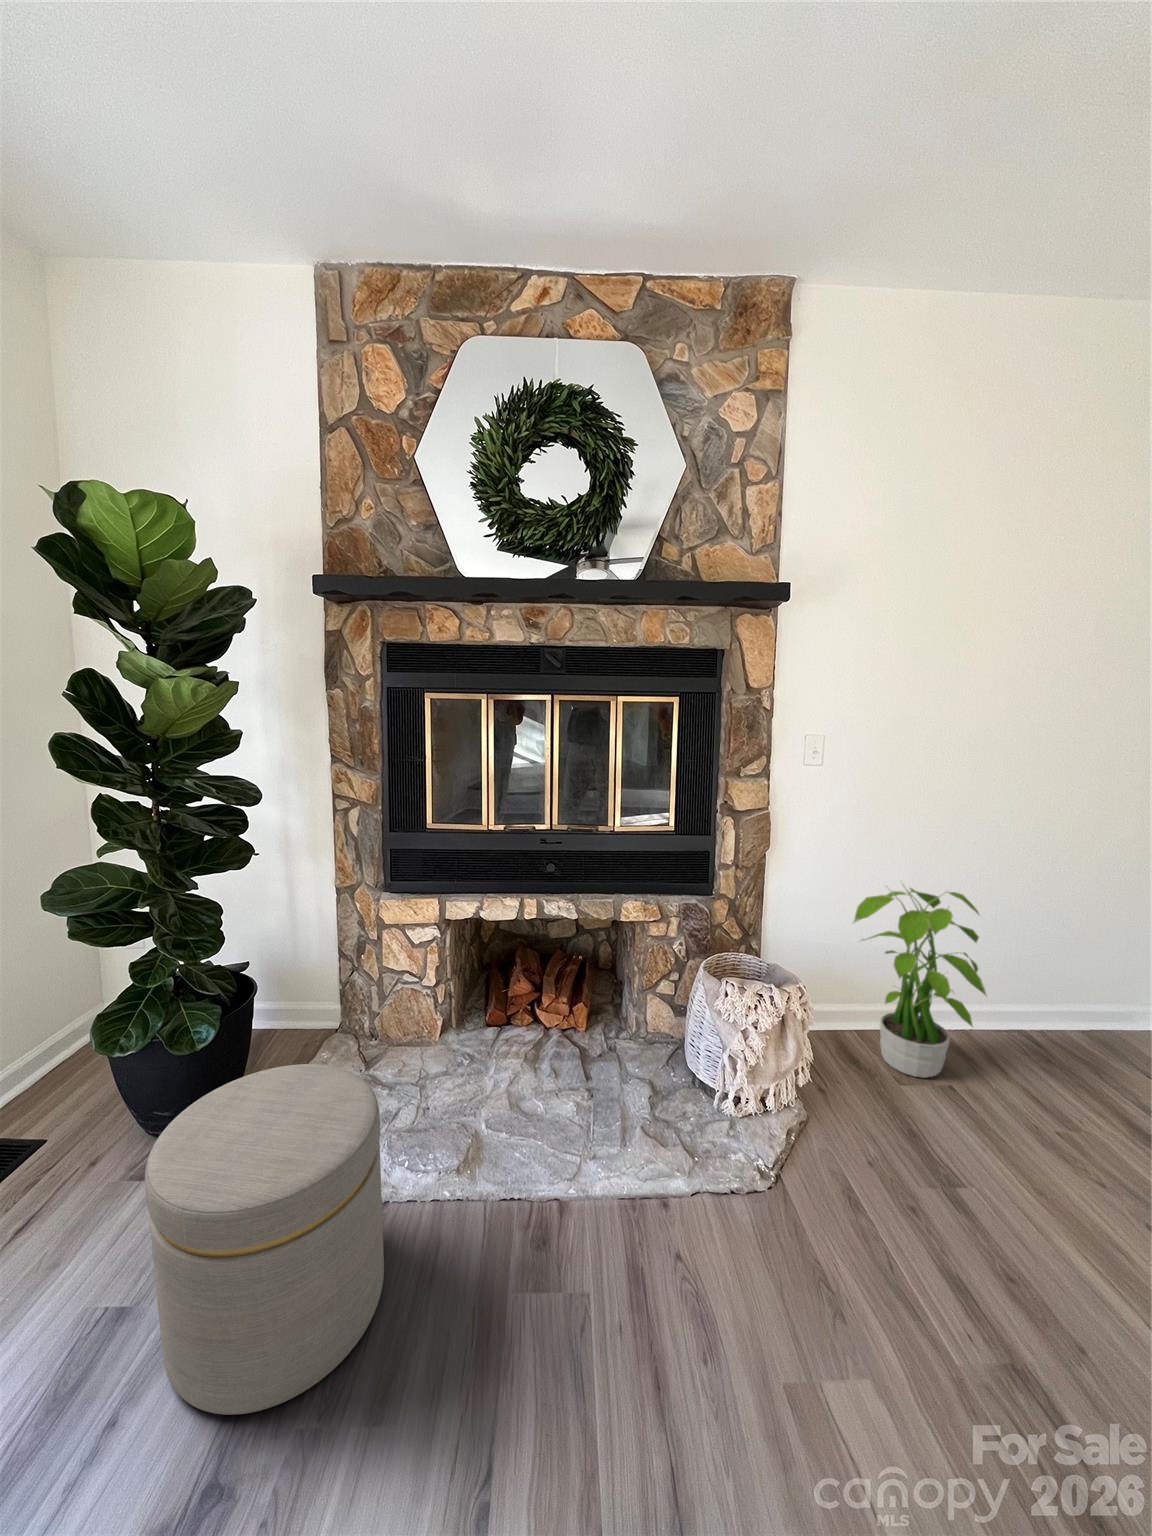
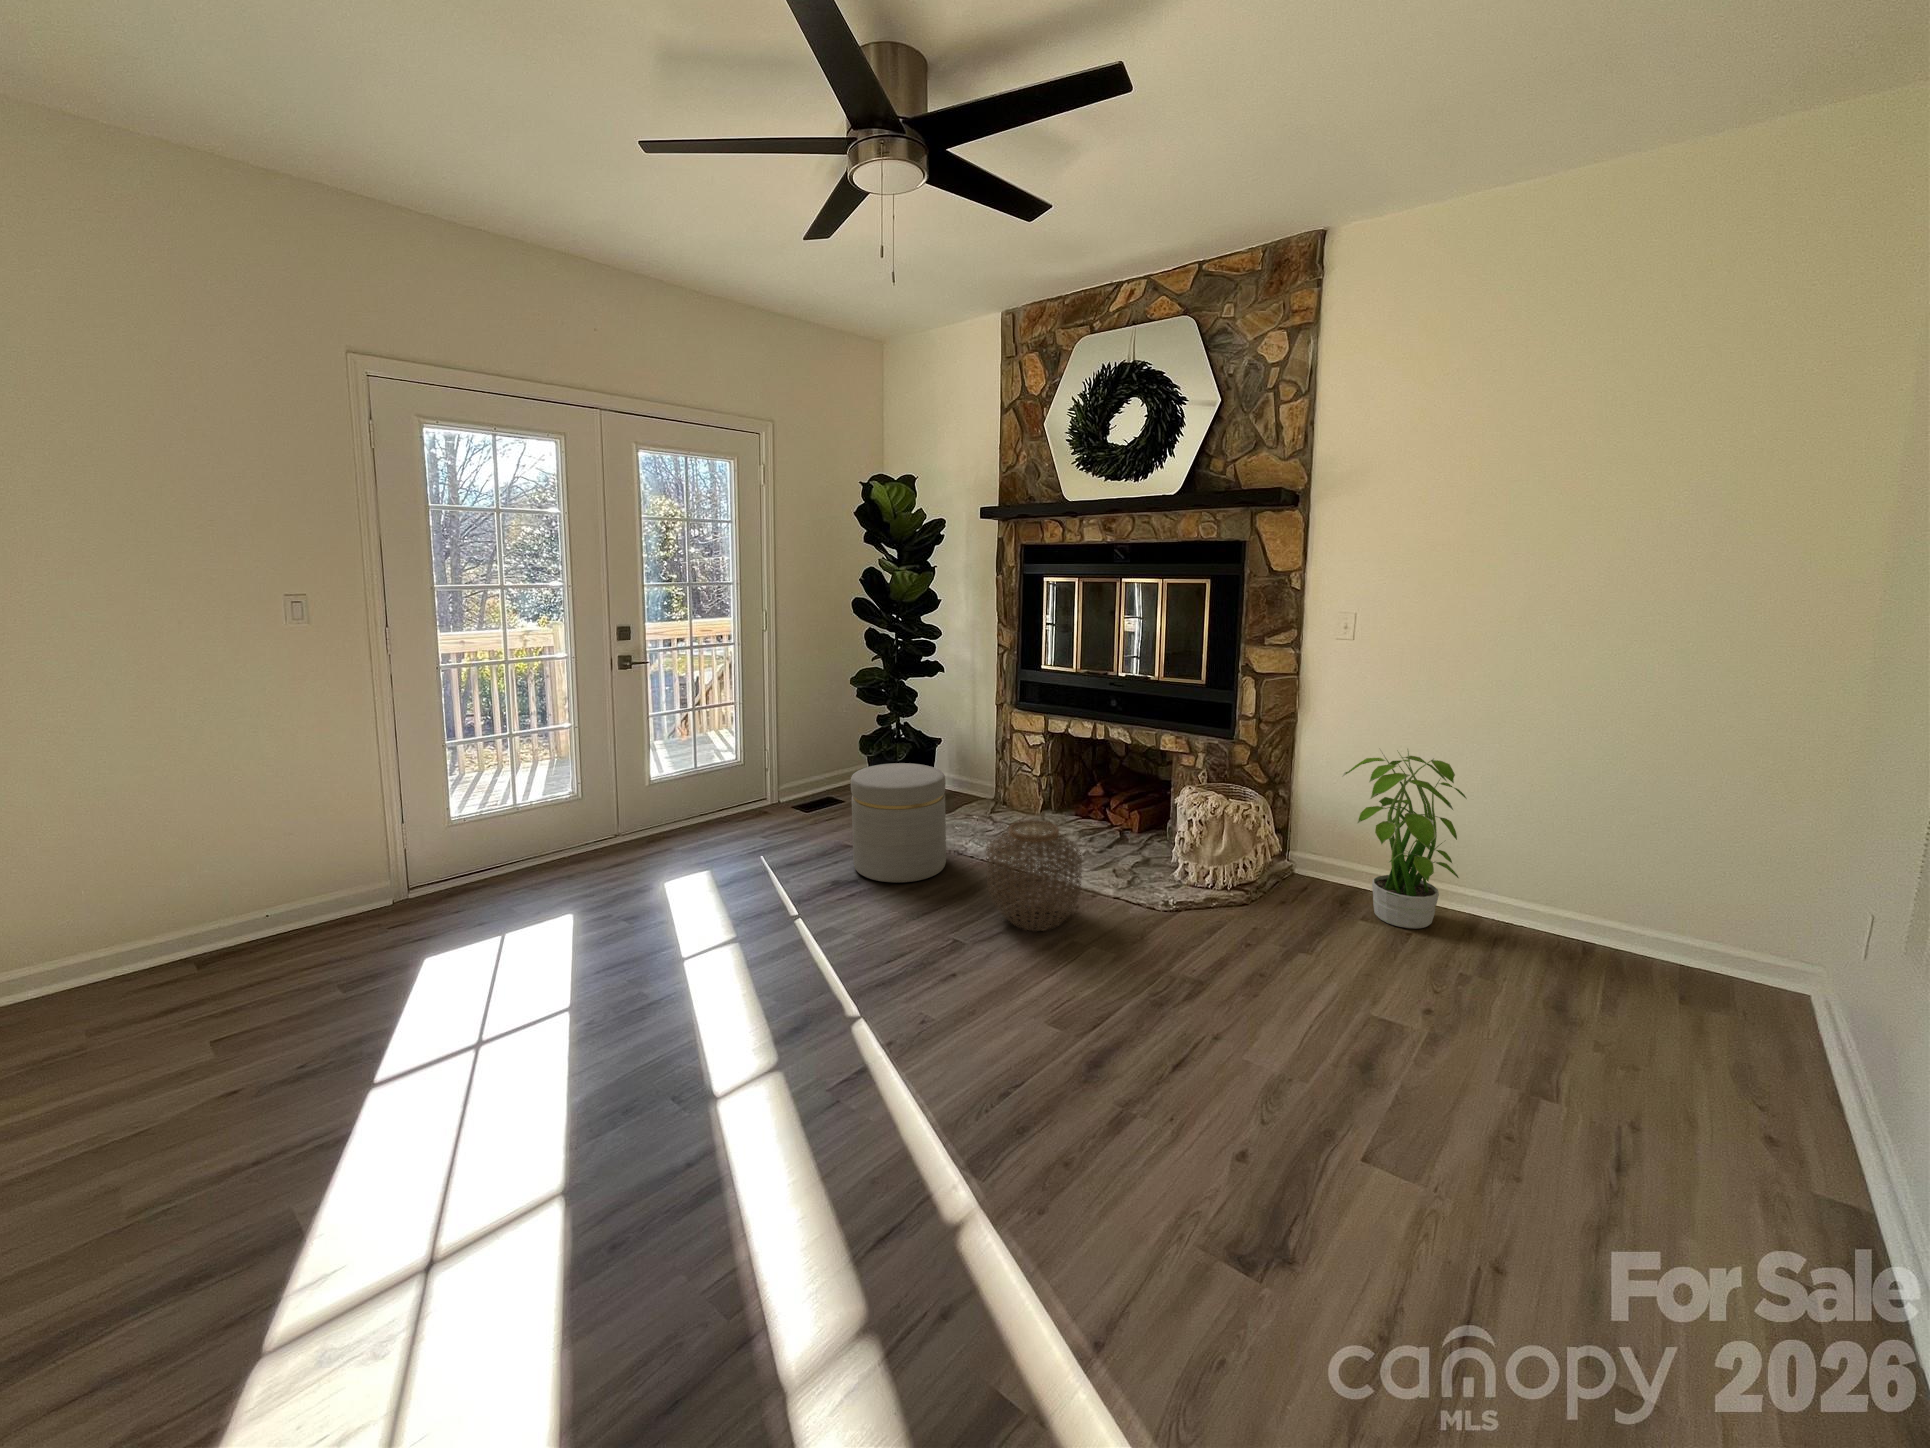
woven basket: none [562,1139,743,1389] -> present [987,820,1081,931]

